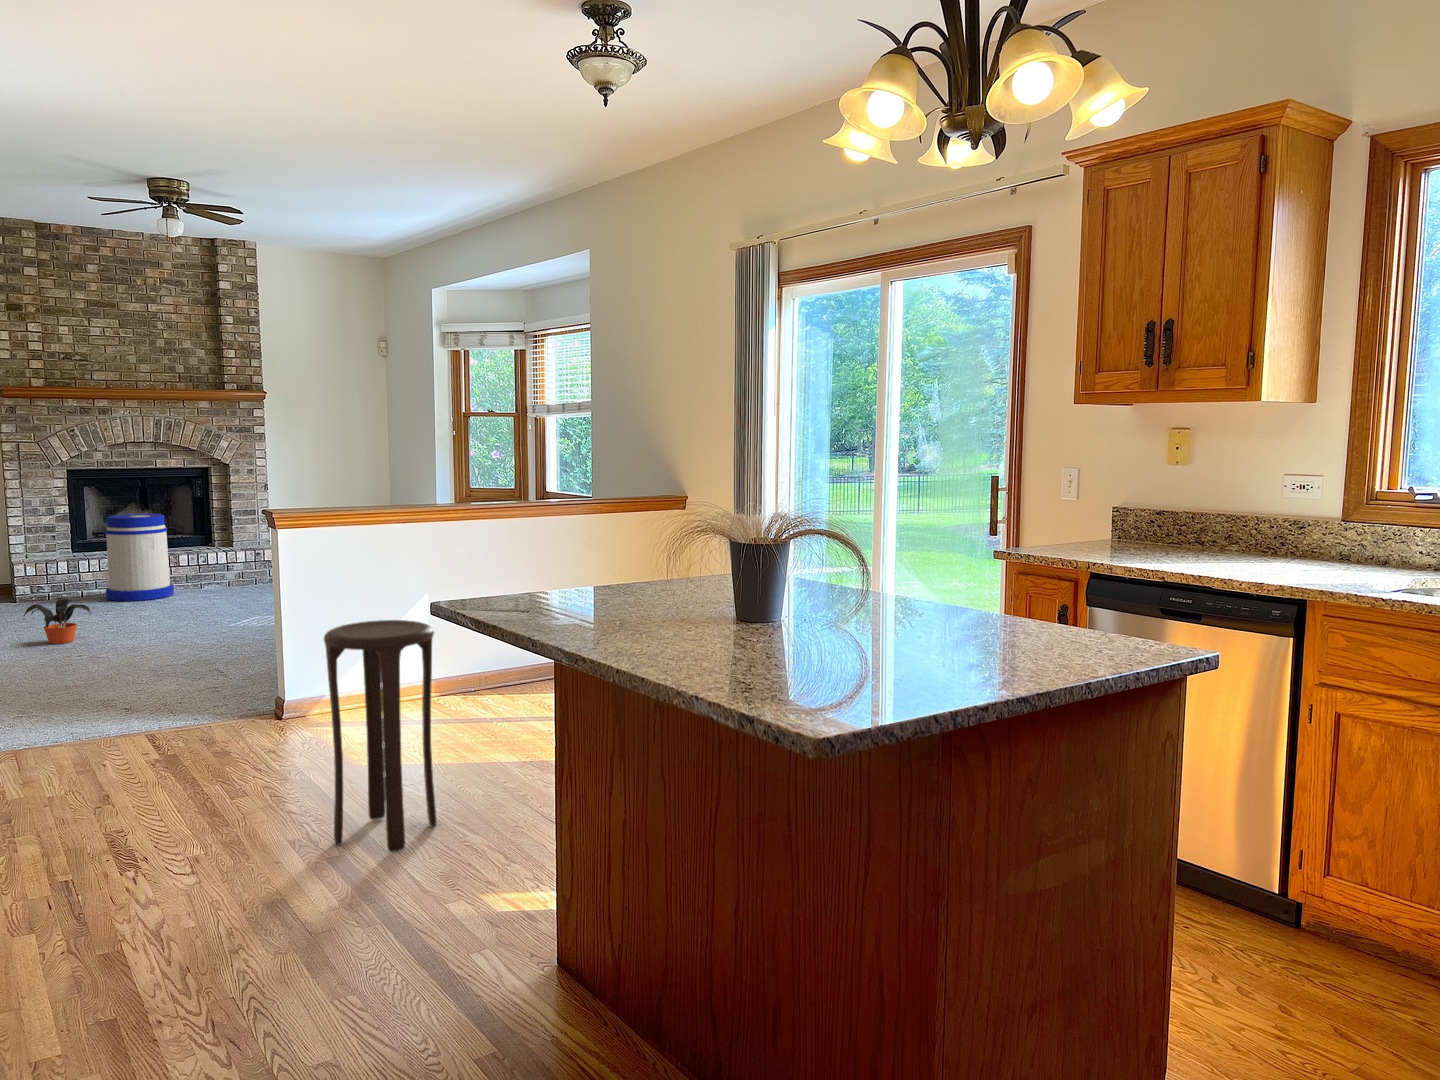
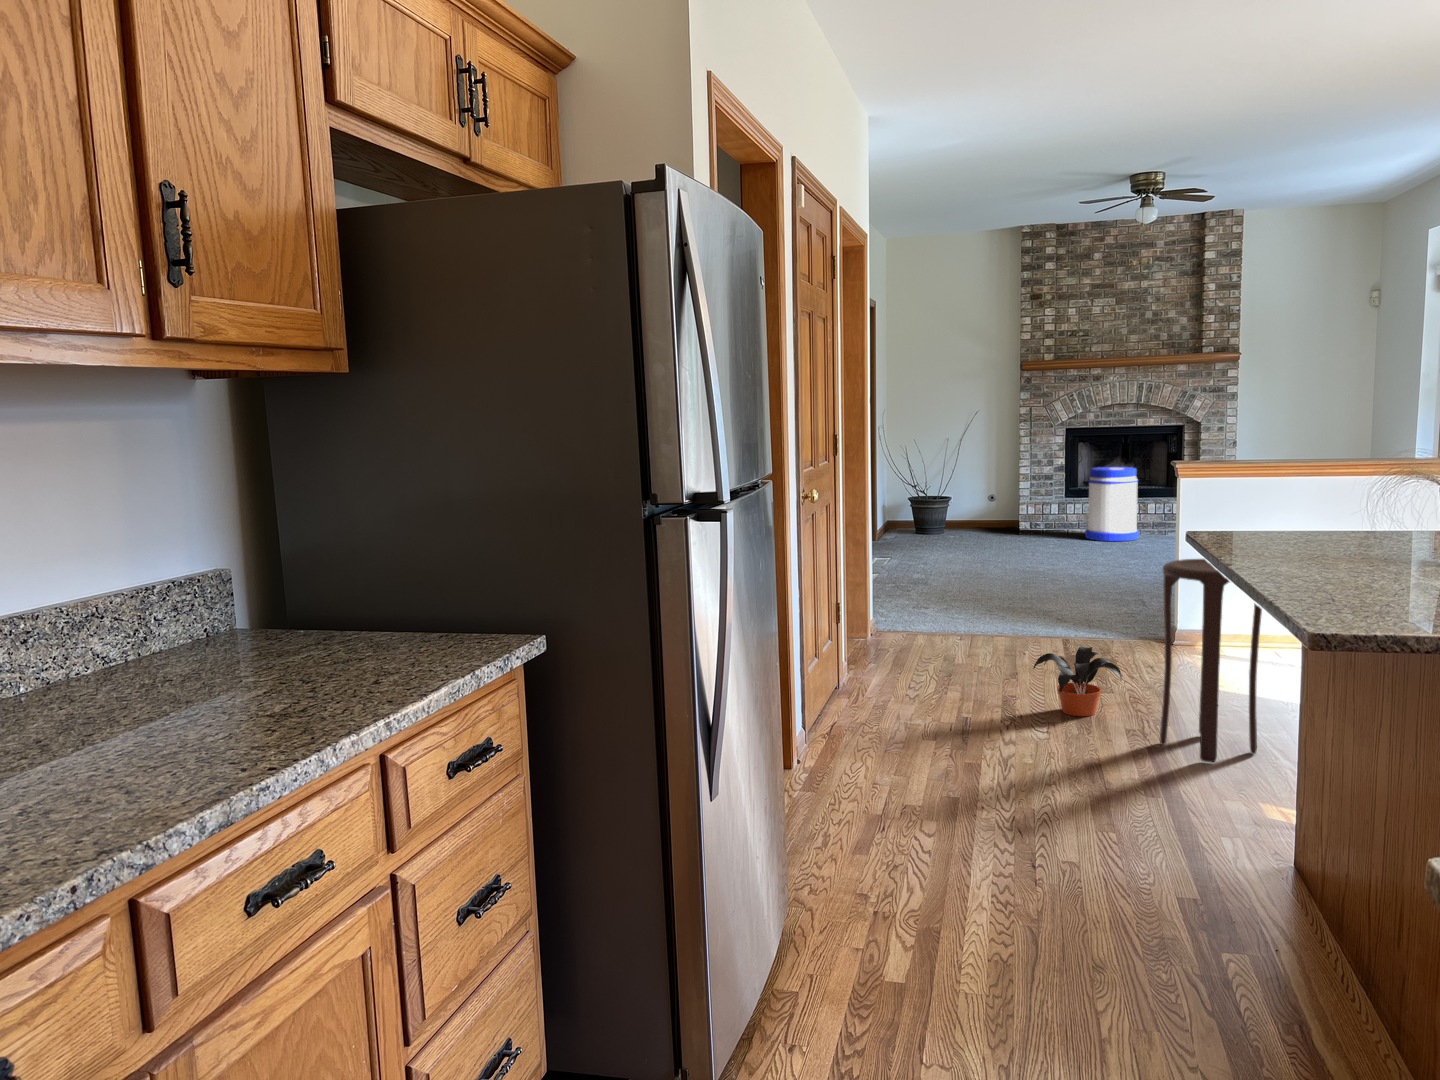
potted plant: present [24,598,91,644] -> present [1033,646,1122,716]

